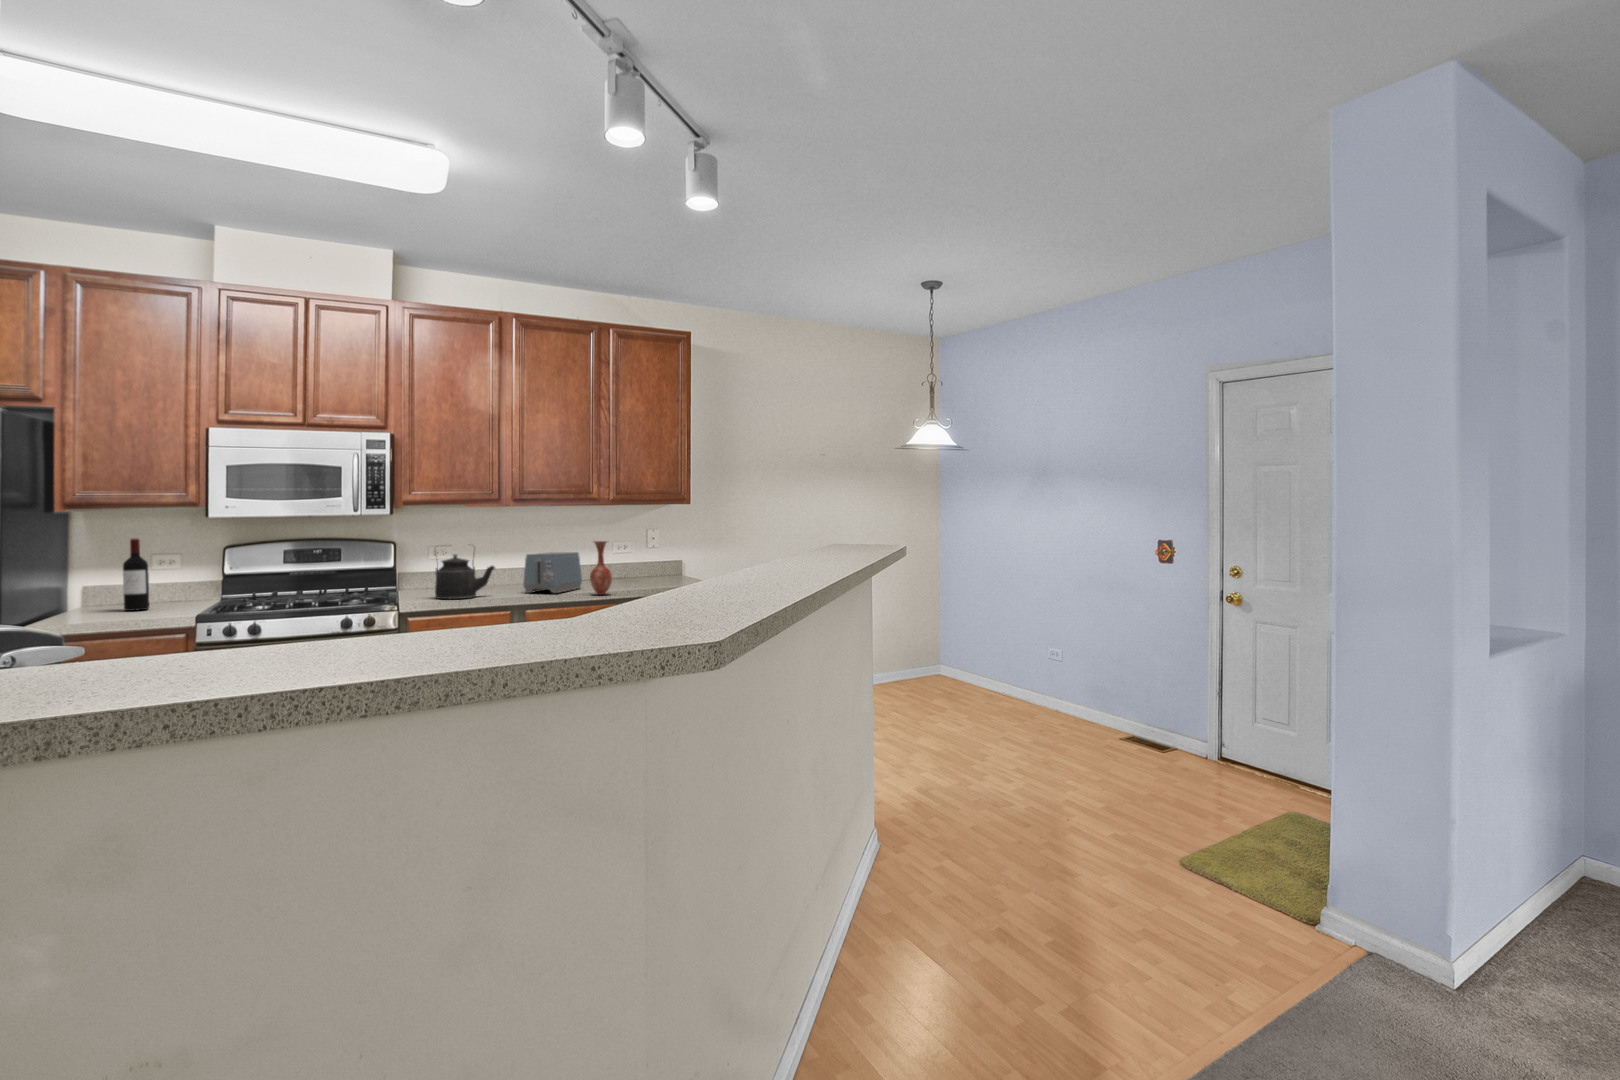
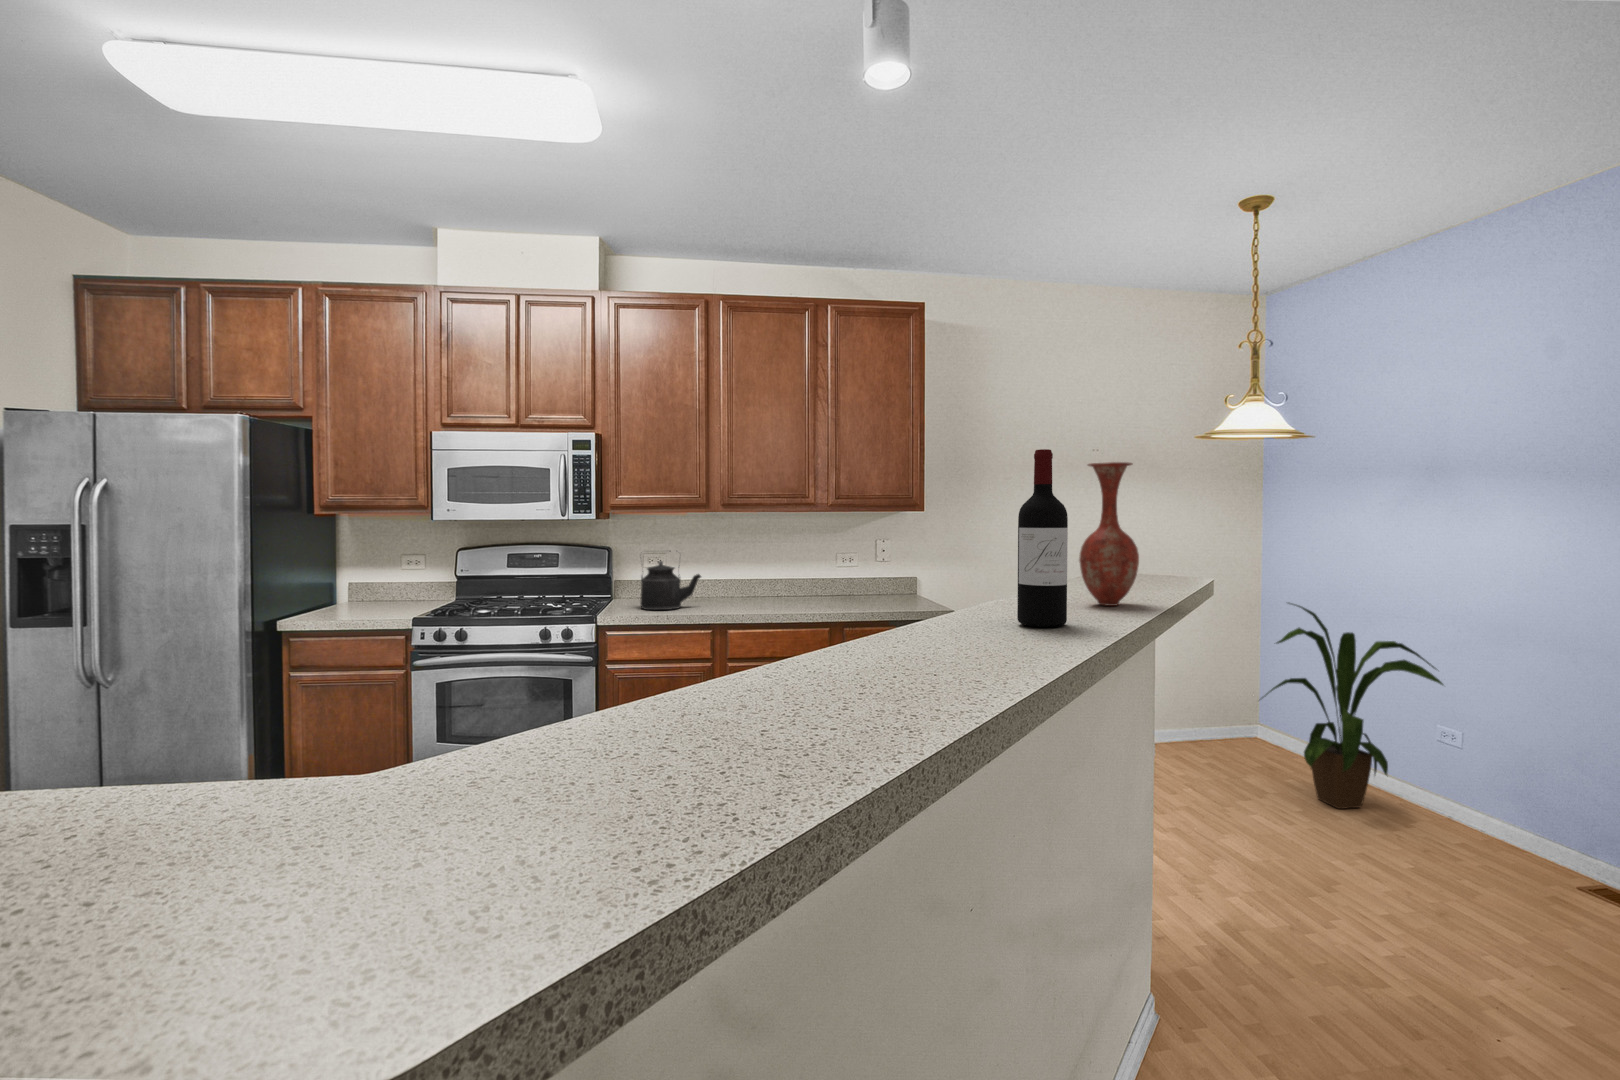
wine bottle: present [123,538,149,611] -> present [1017,449,1068,627]
vase: present [590,541,612,595] -> present [1079,462,1139,606]
toaster: present [523,552,582,593] -> none [732,559,797,606]
house plant: none [945,576,1058,724] -> present [1266,604,1443,809]

